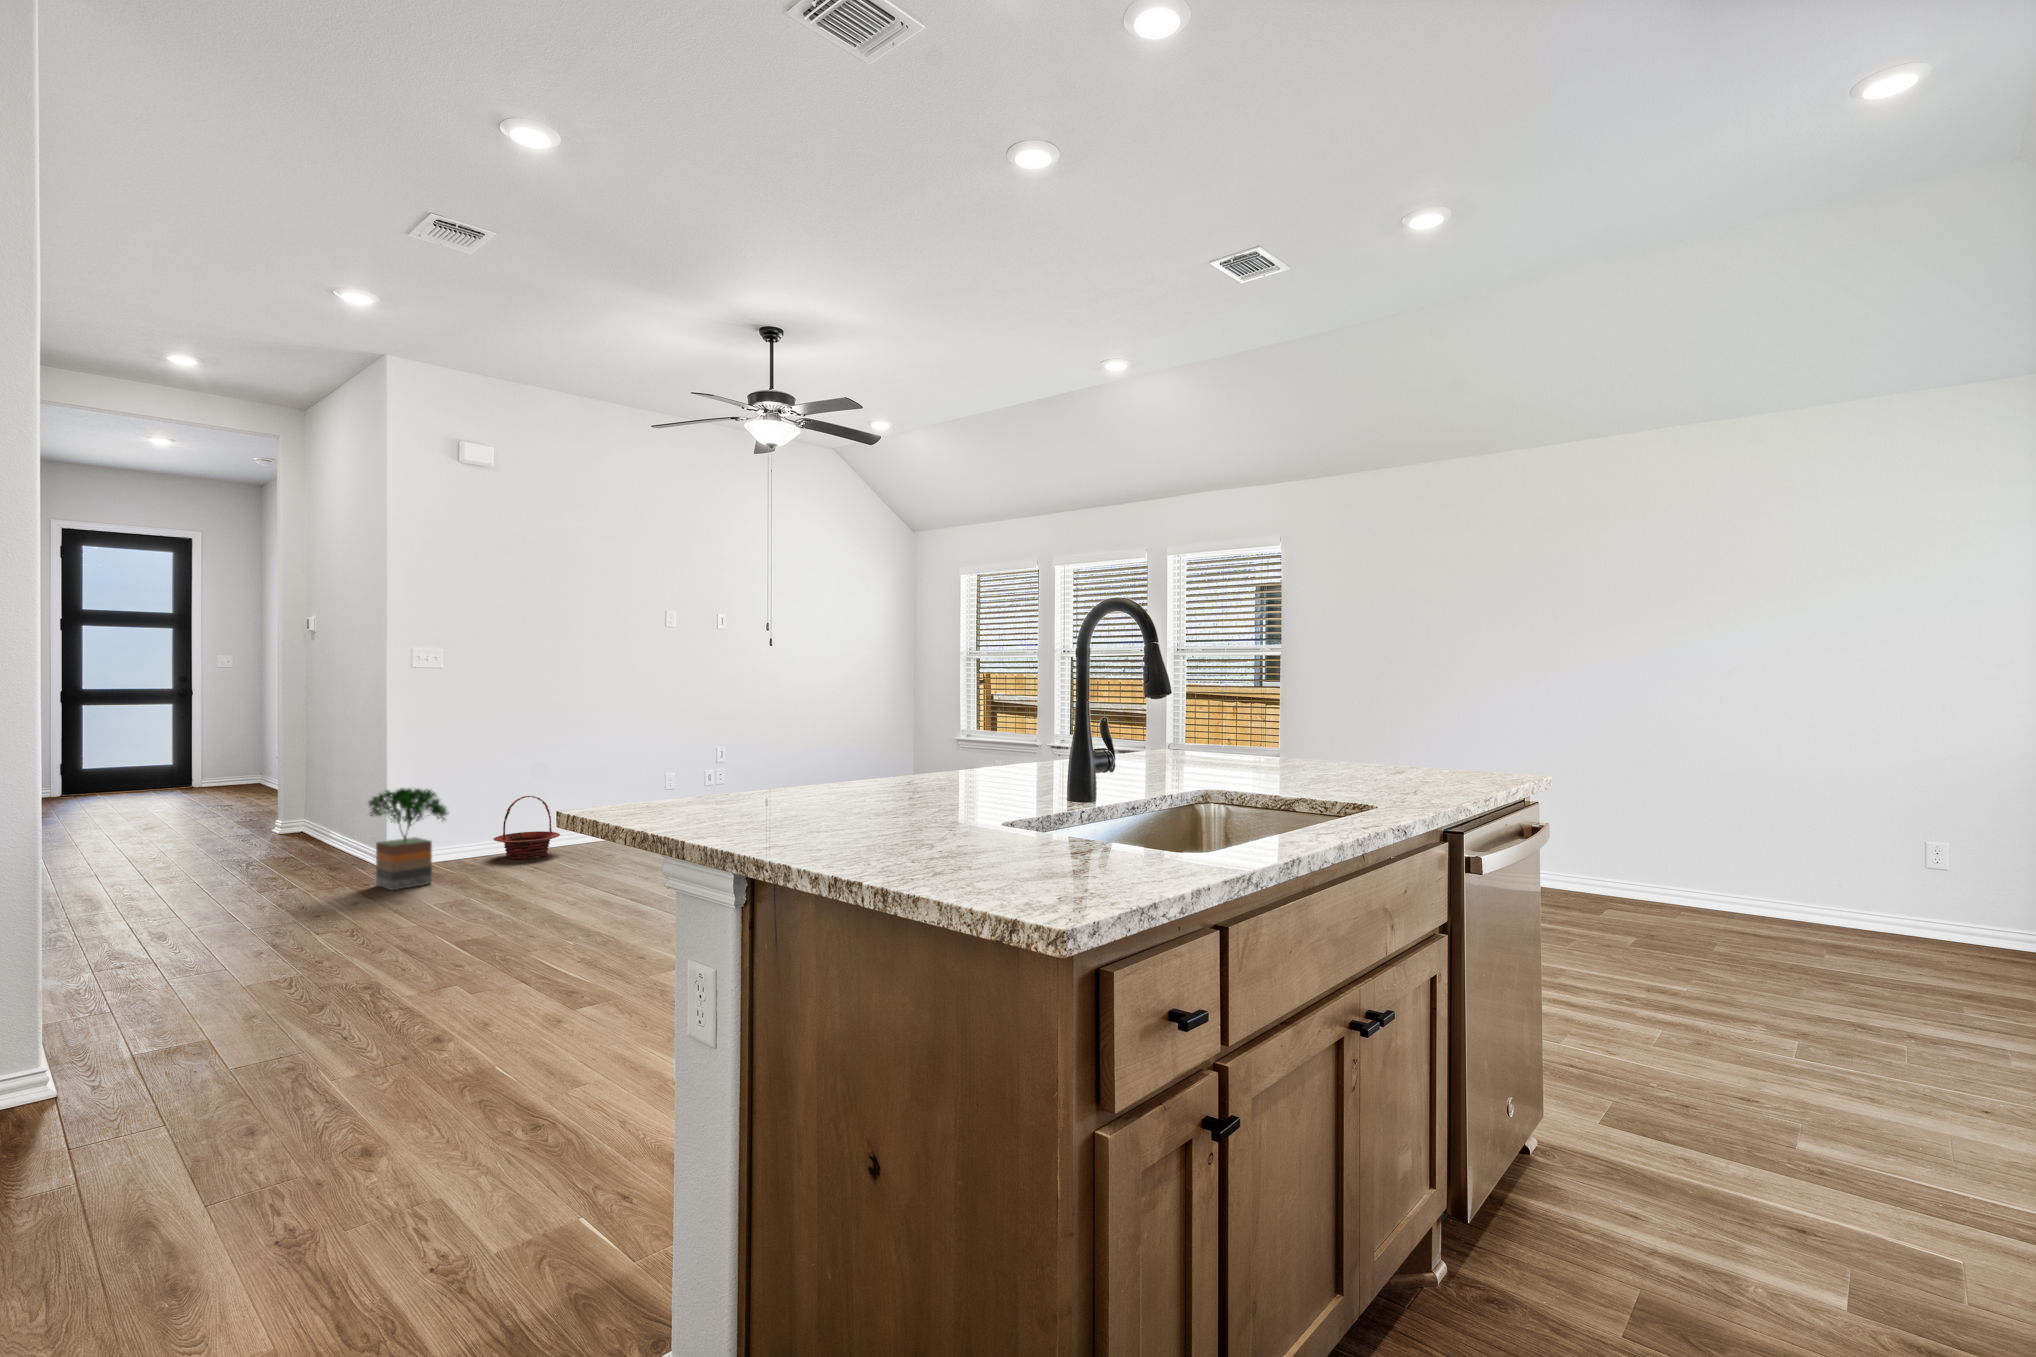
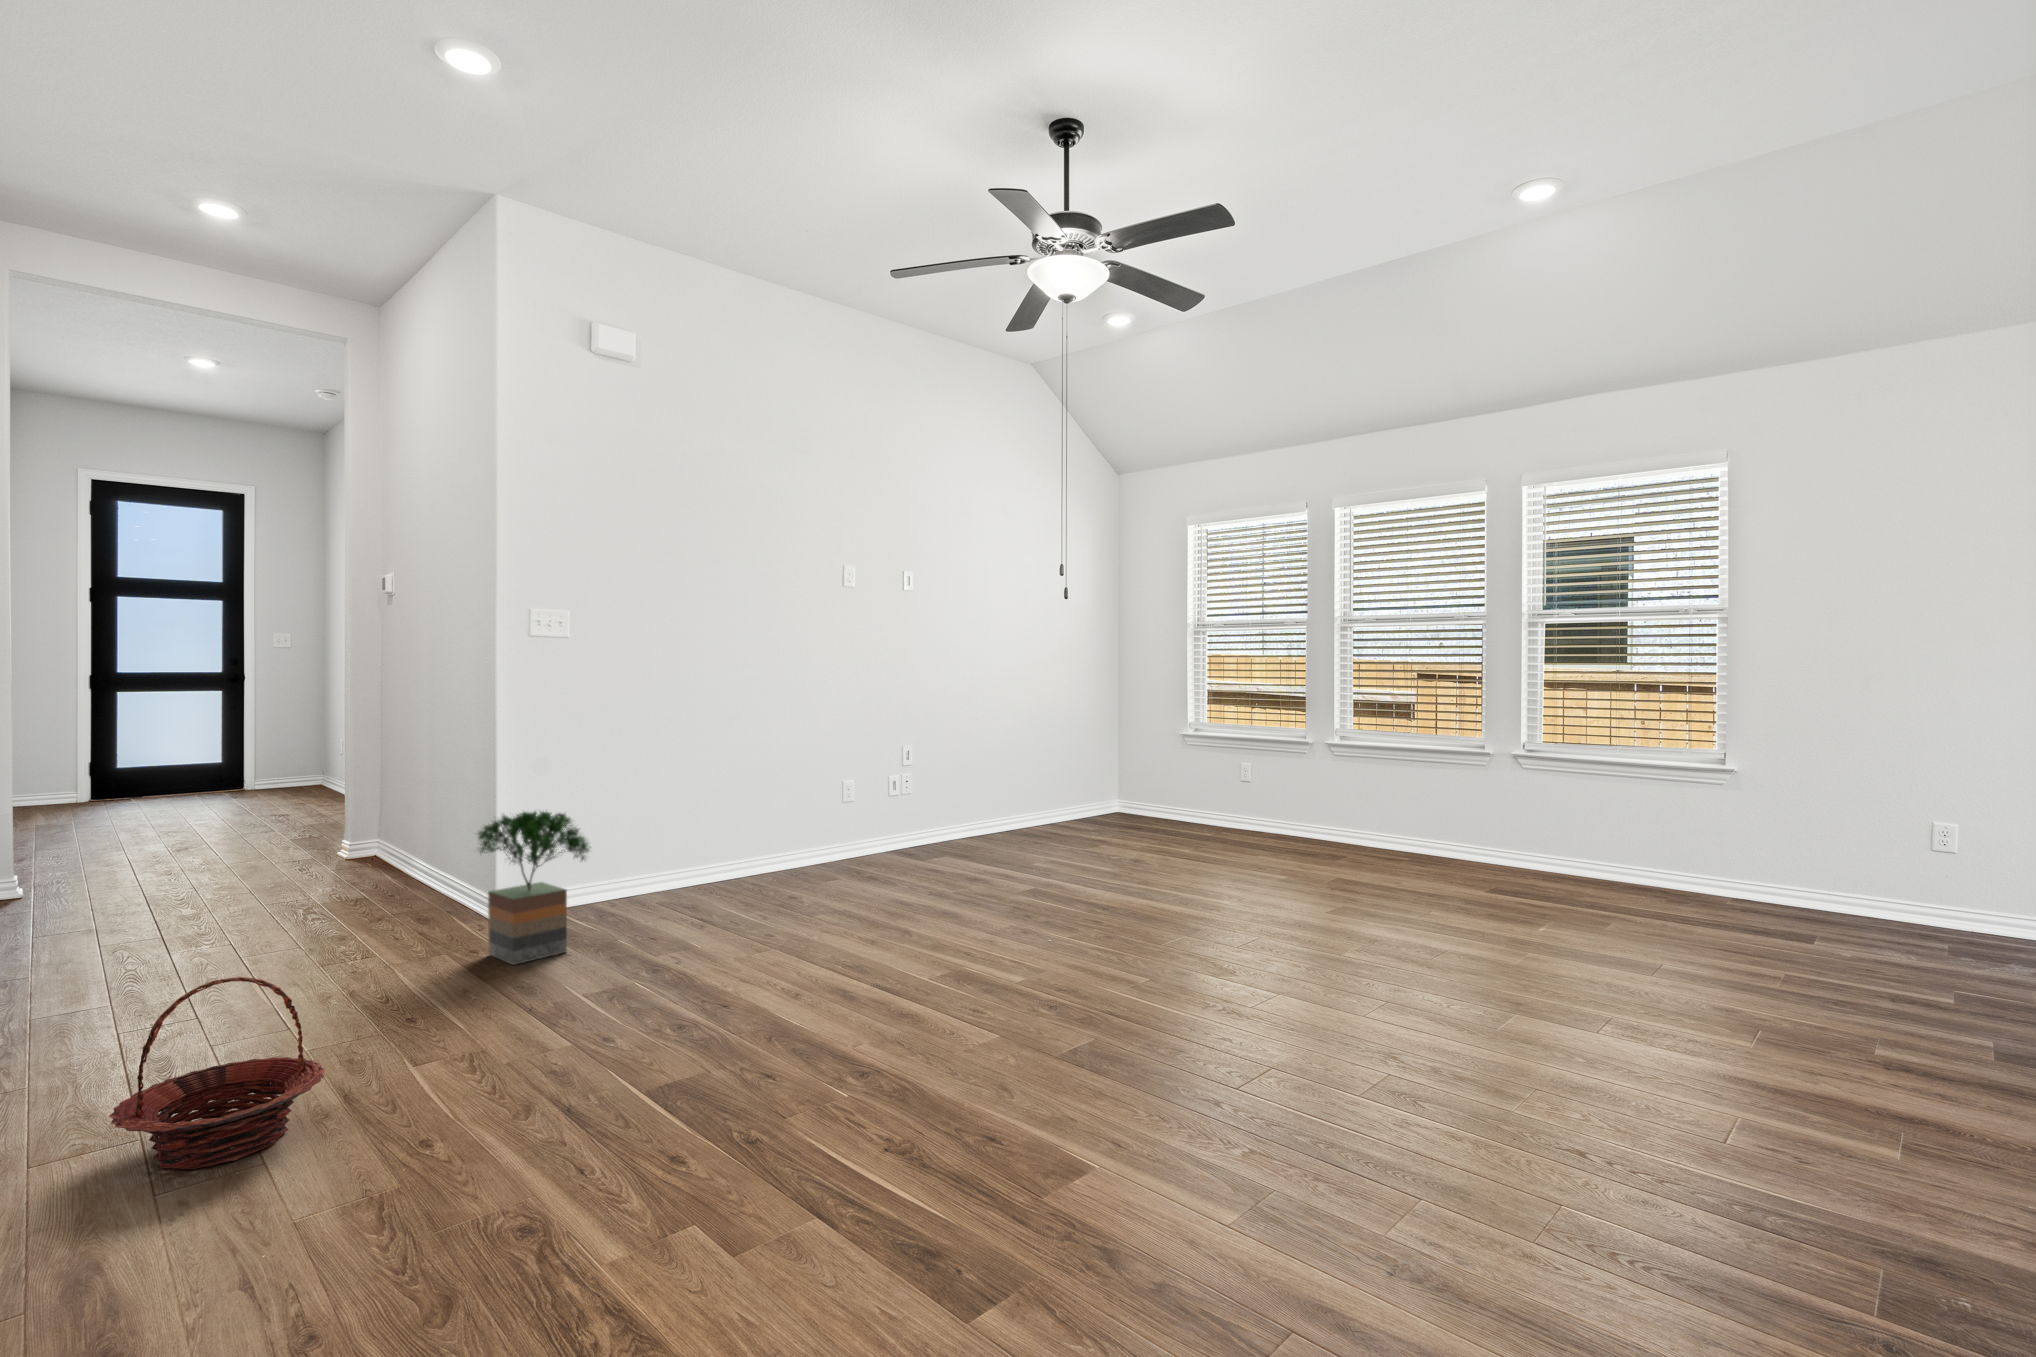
basket: present [493,796,560,859] -> present [109,977,325,1169]

